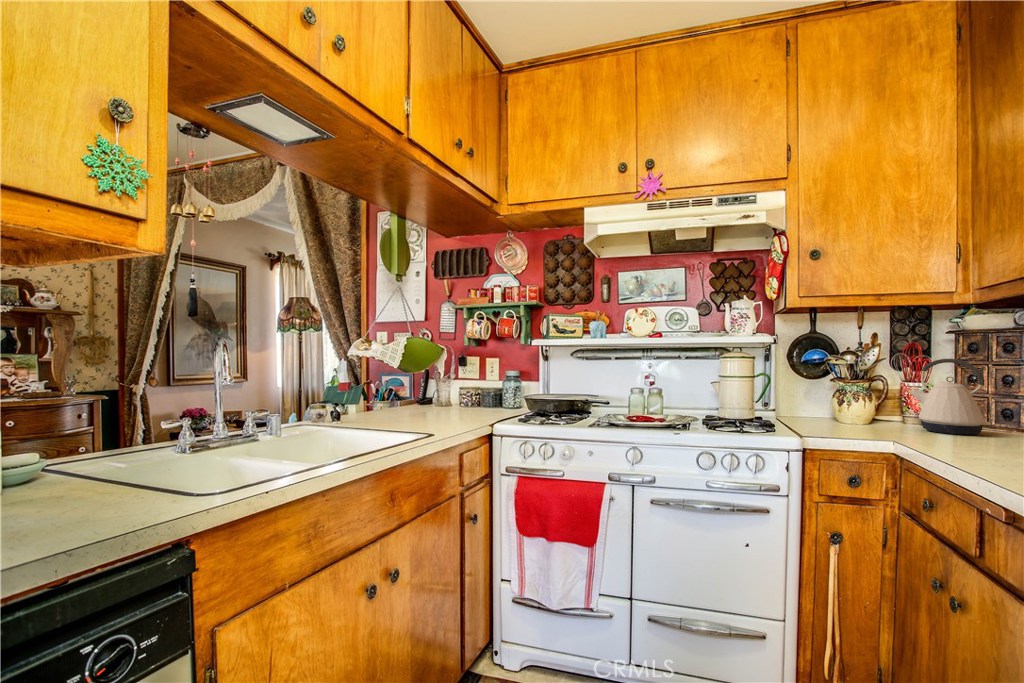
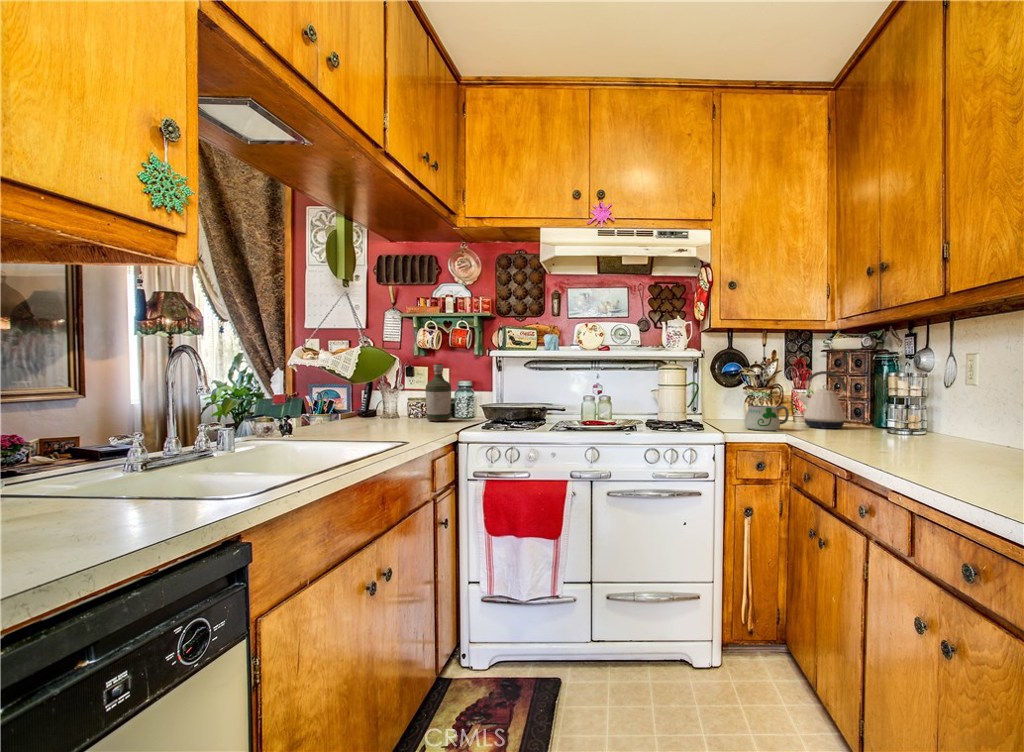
bottle: none [471,353,498,410] -> present [425,364,451,421]
mug: none [832,402,895,438] -> present [745,405,789,431]

